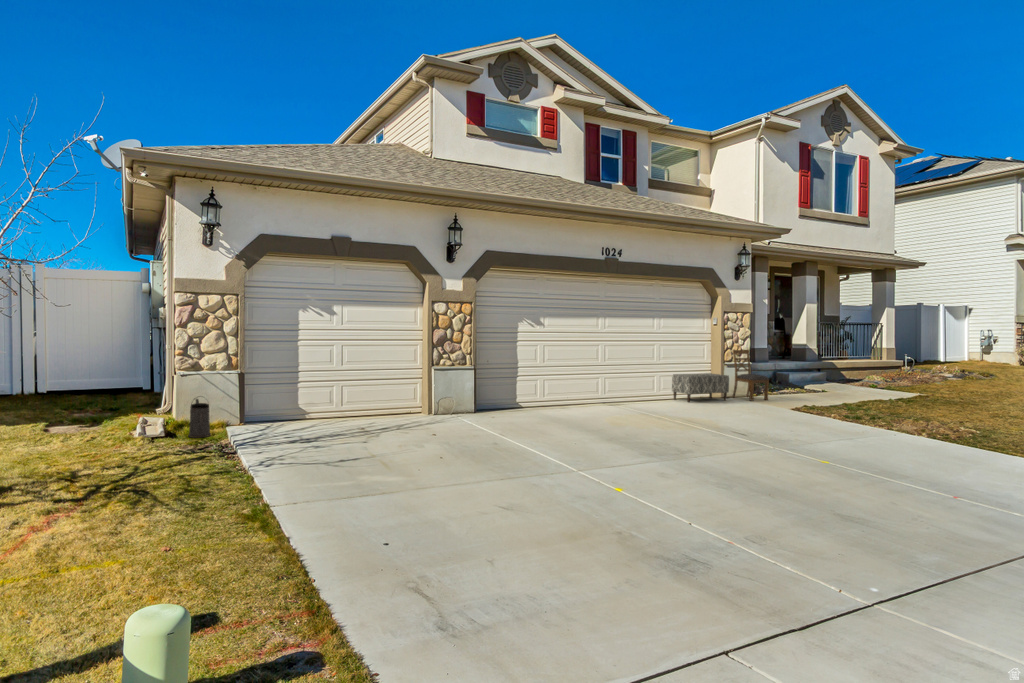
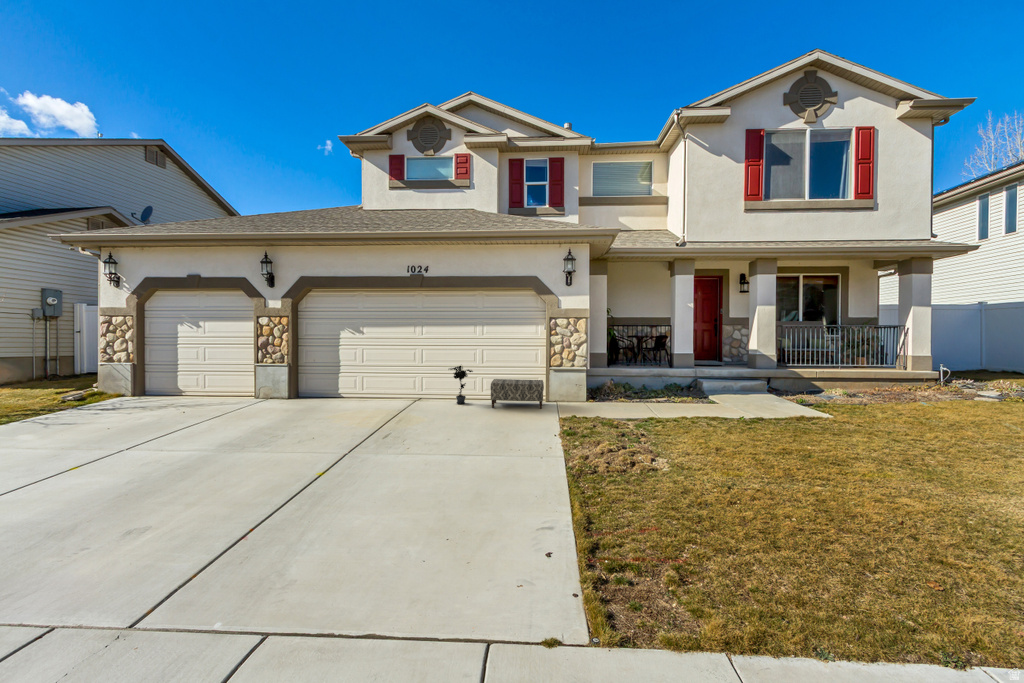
chair: present [732,350,769,401] -> none [565,357,591,413]
potted plant: none [639,359,666,402] -> present [450,366,473,404]
watering can: present [188,398,211,438] -> none [75,379,109,405]

